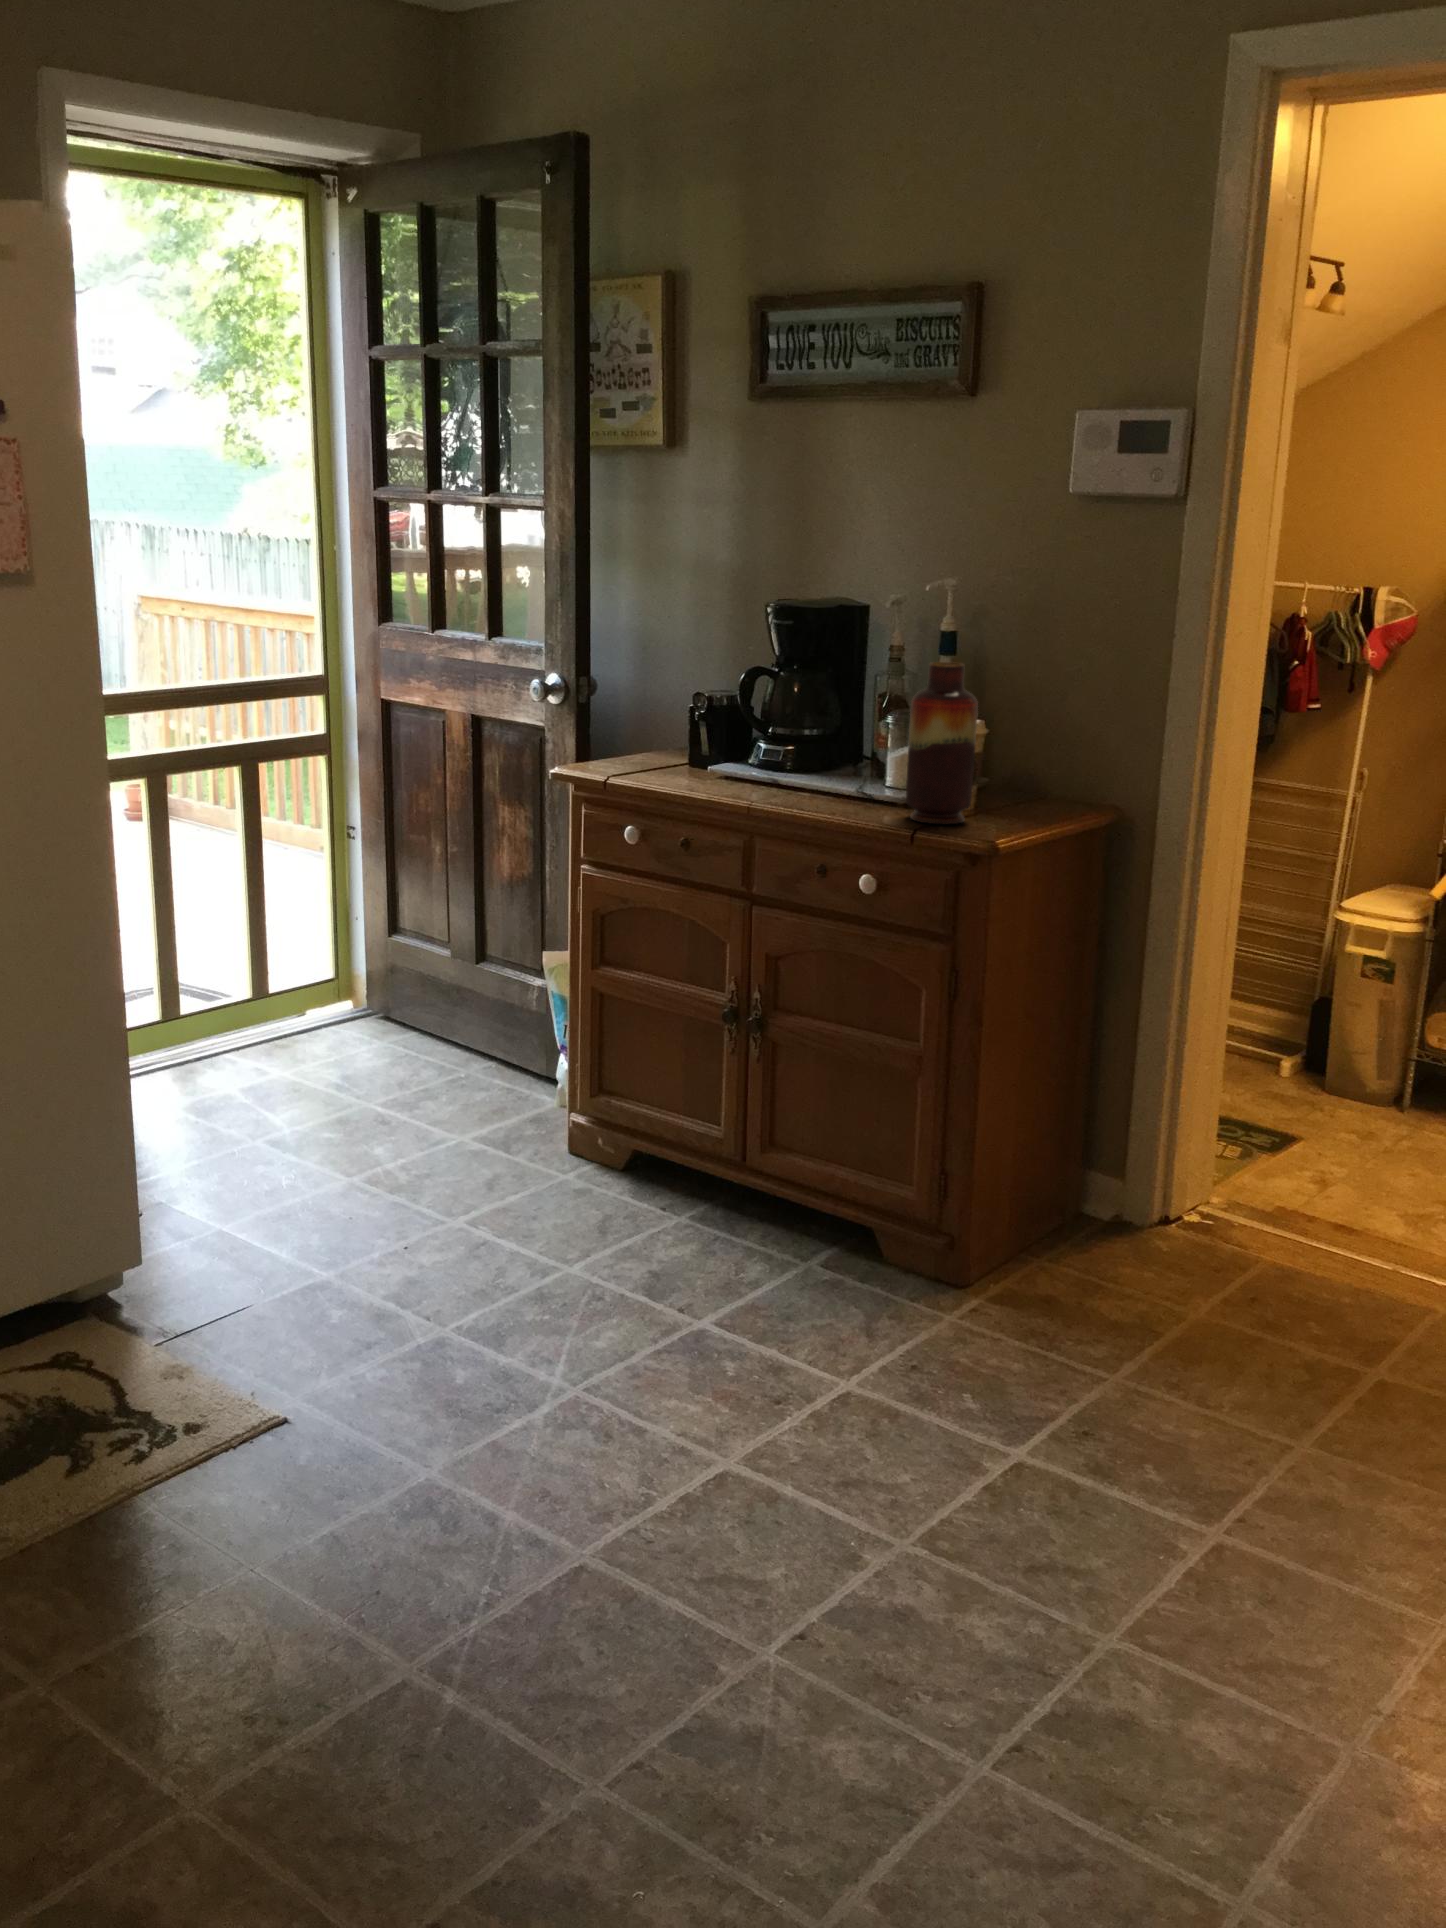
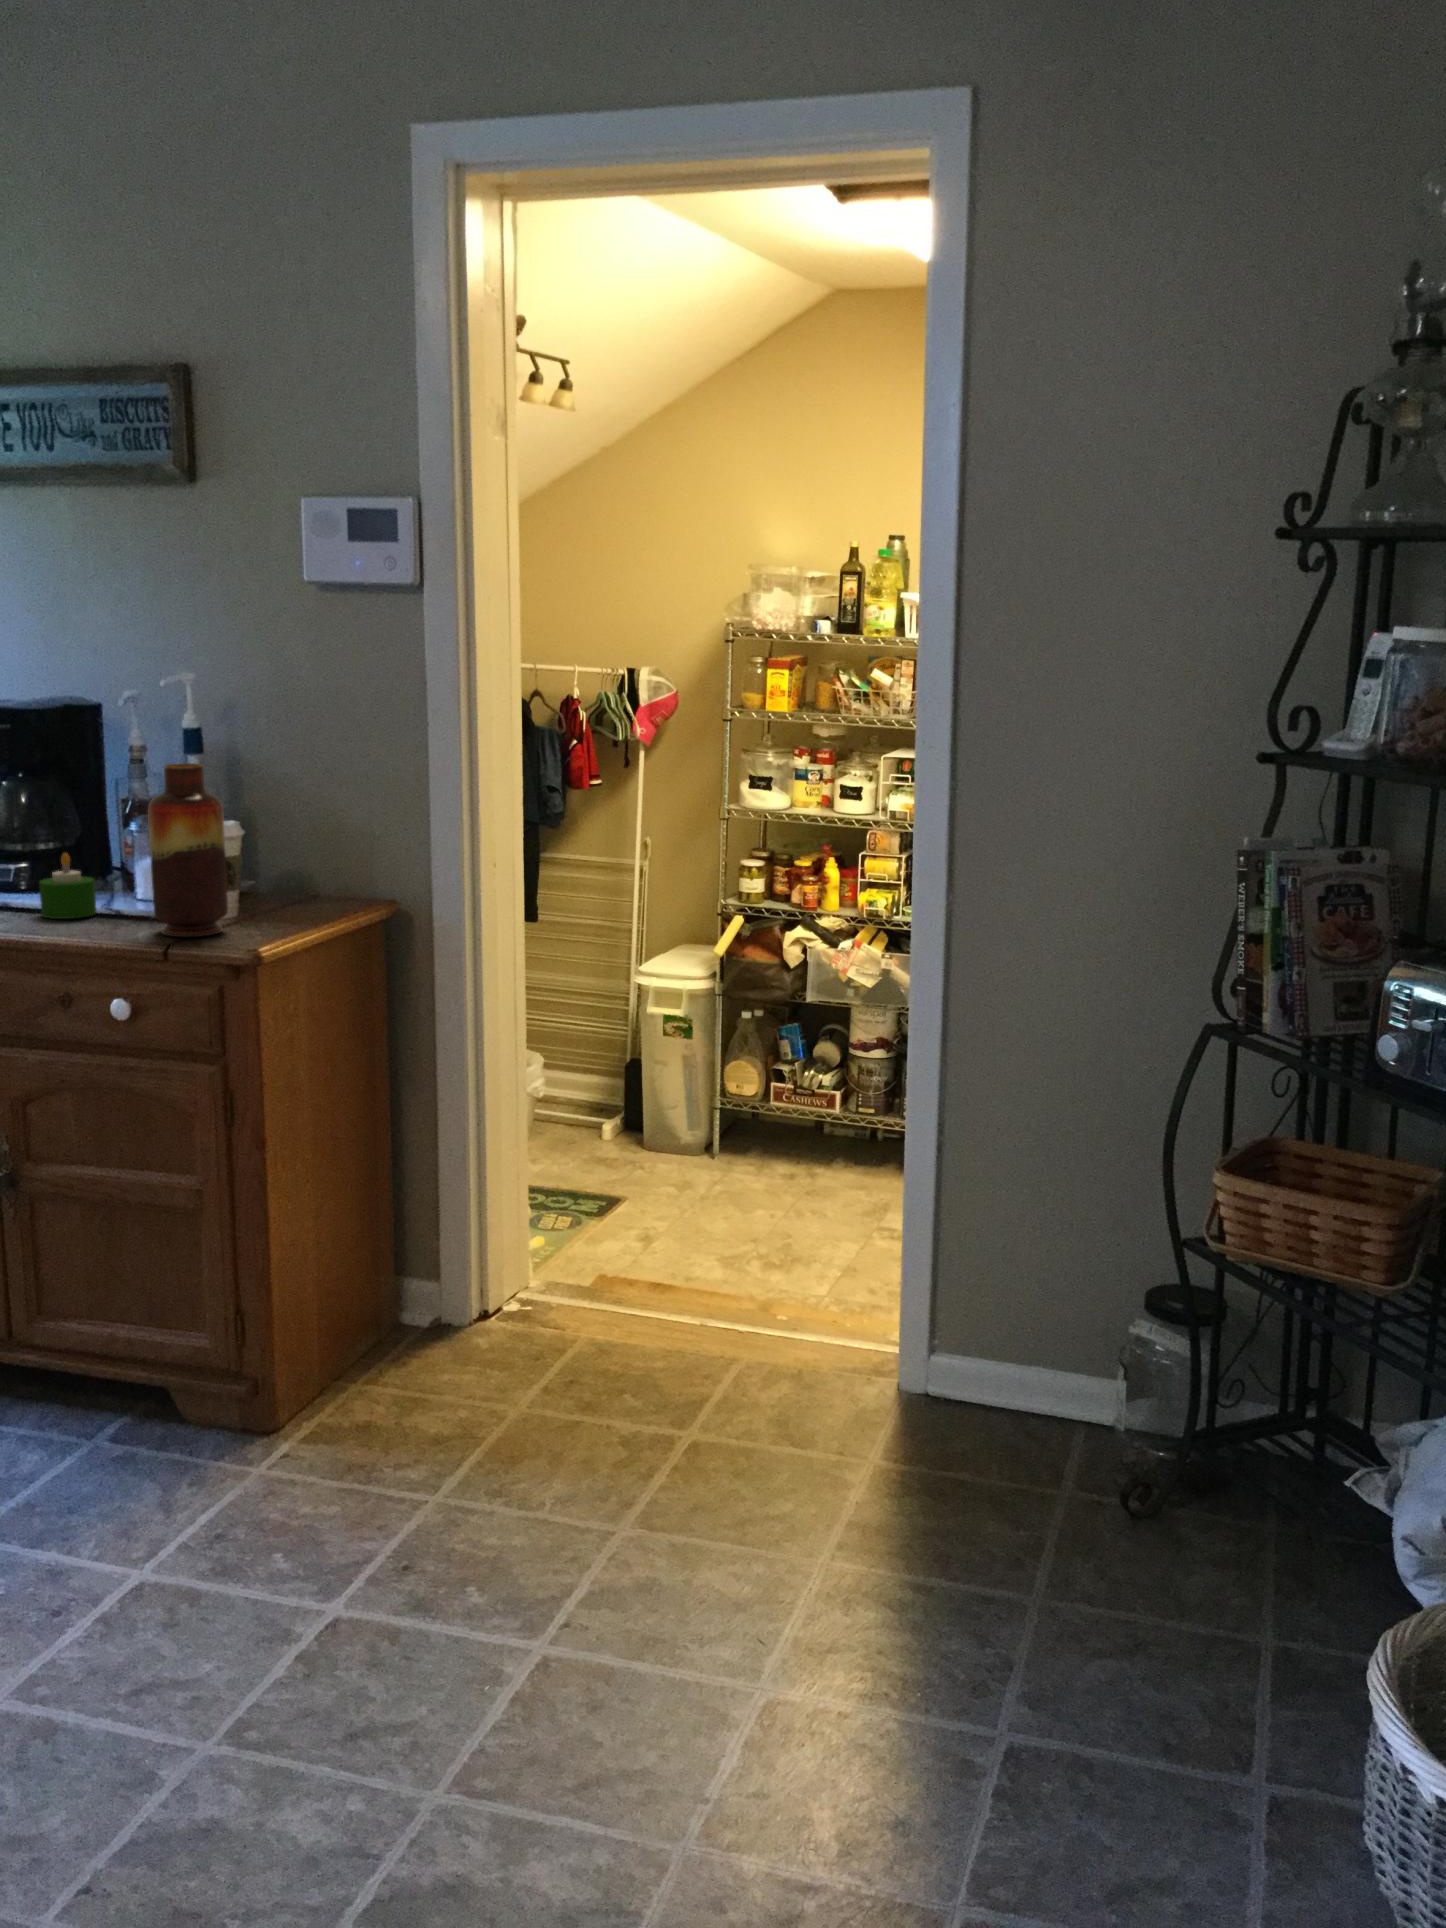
candle: none [805,738,853,798] -> present [39,853,96,919]

